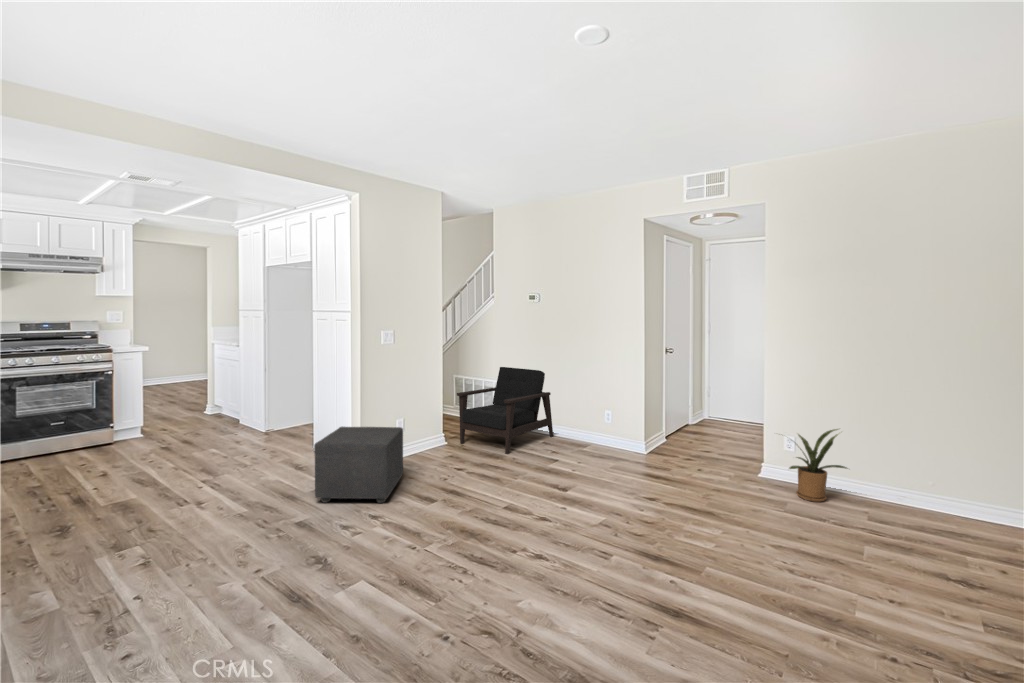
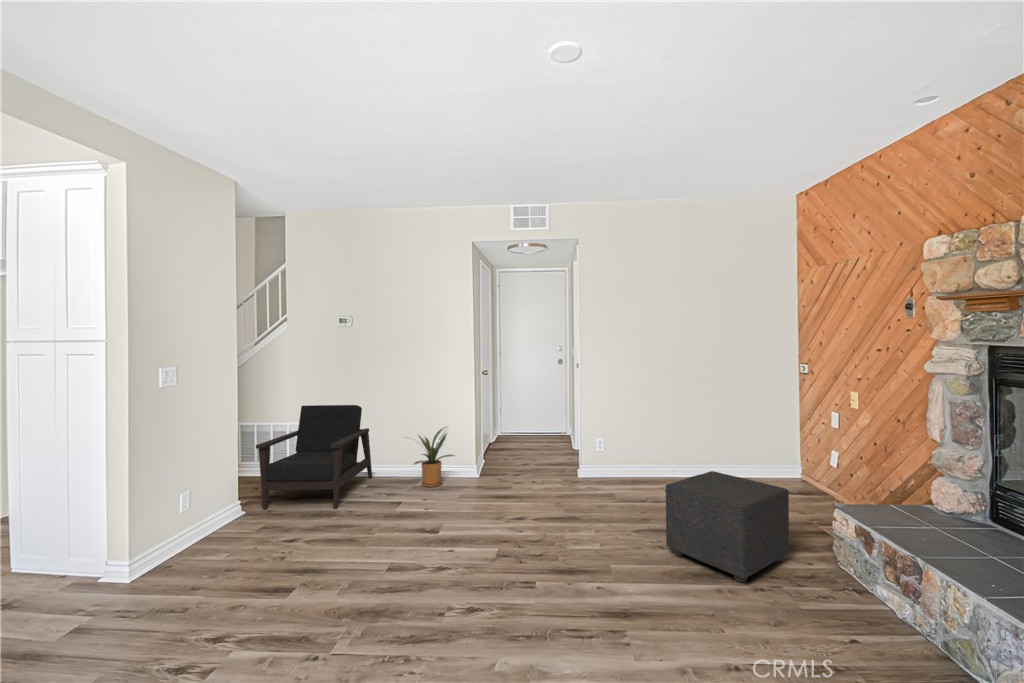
ottoman: present [314,427,403,503] -> present [666,471,789,582]
house plant: present [789,429,847,502] -> present [414,427,454,487]

